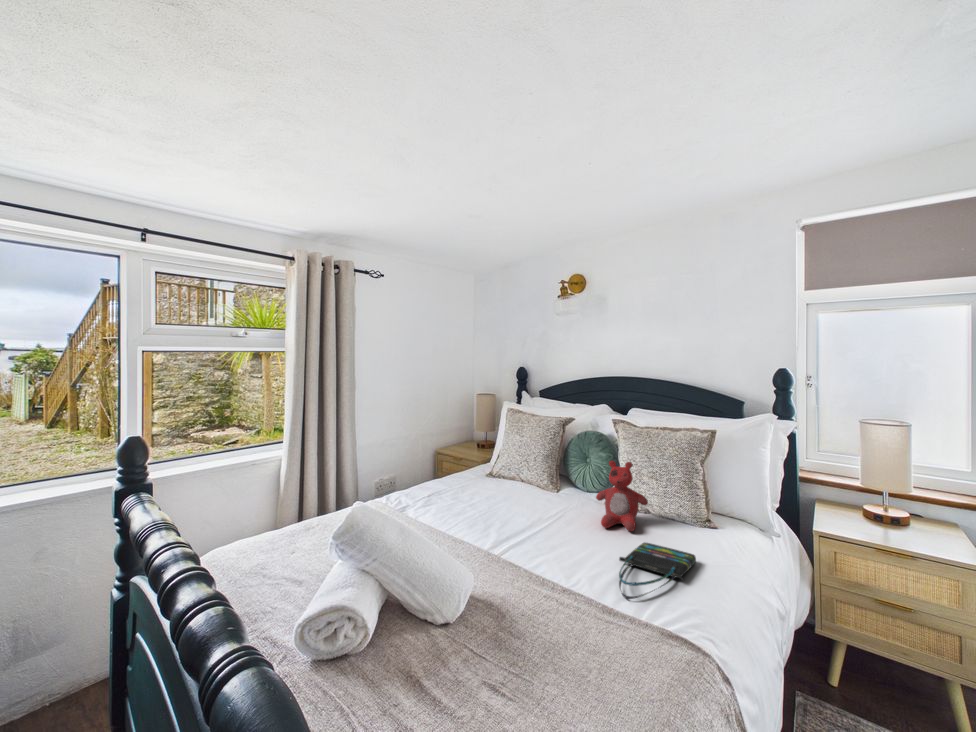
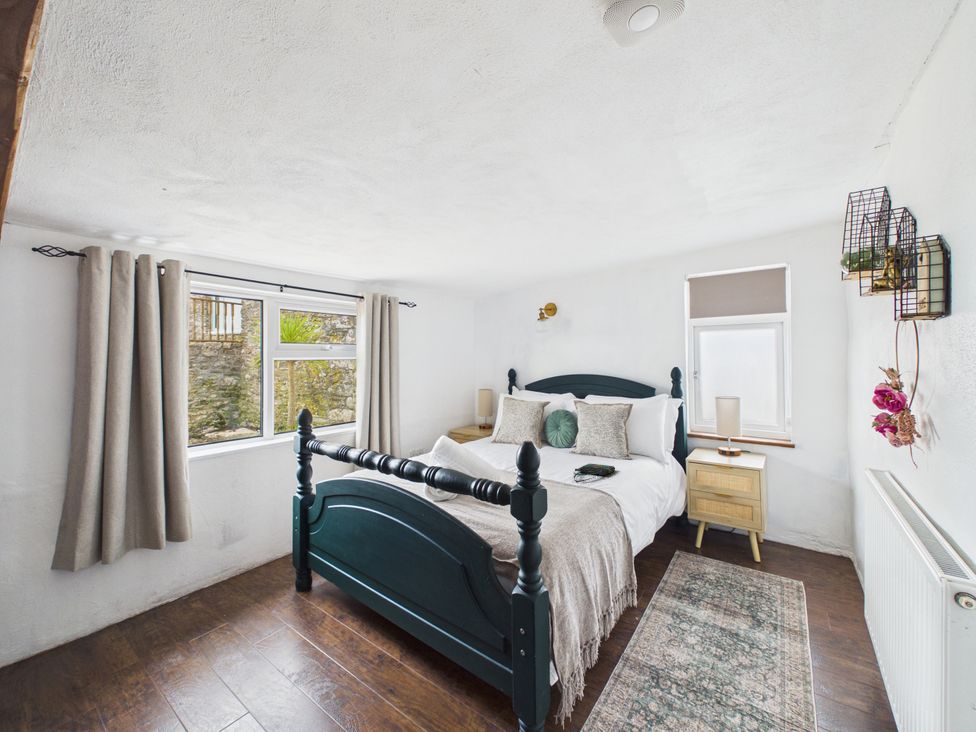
stuffed bear: present [596,461,648,531] -> none [563,423,593,461]

